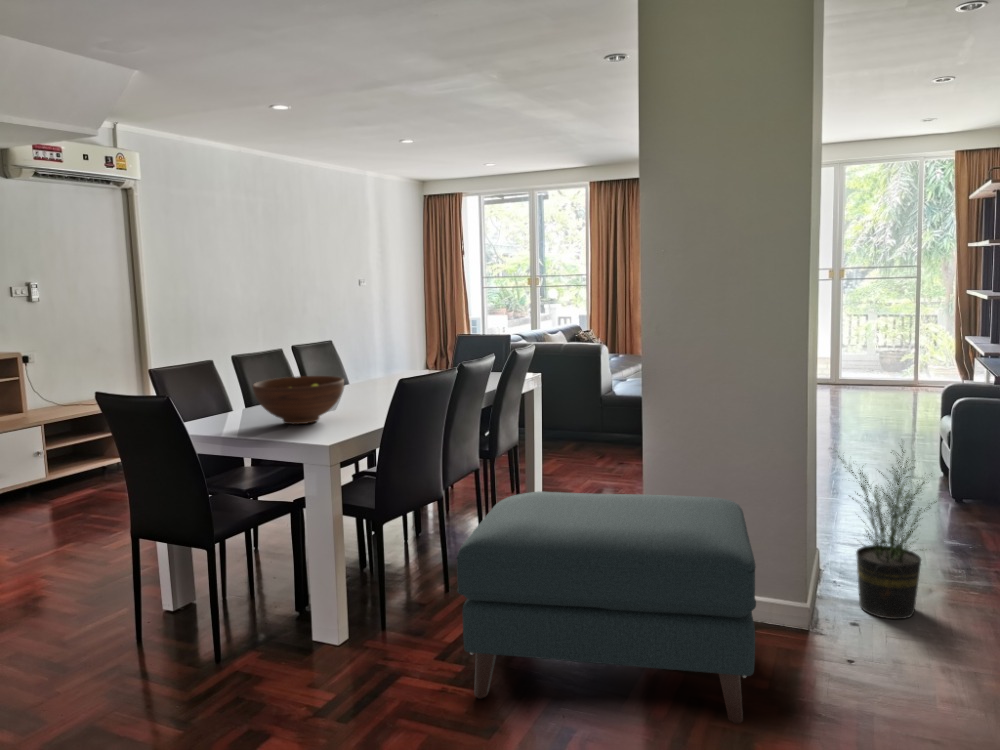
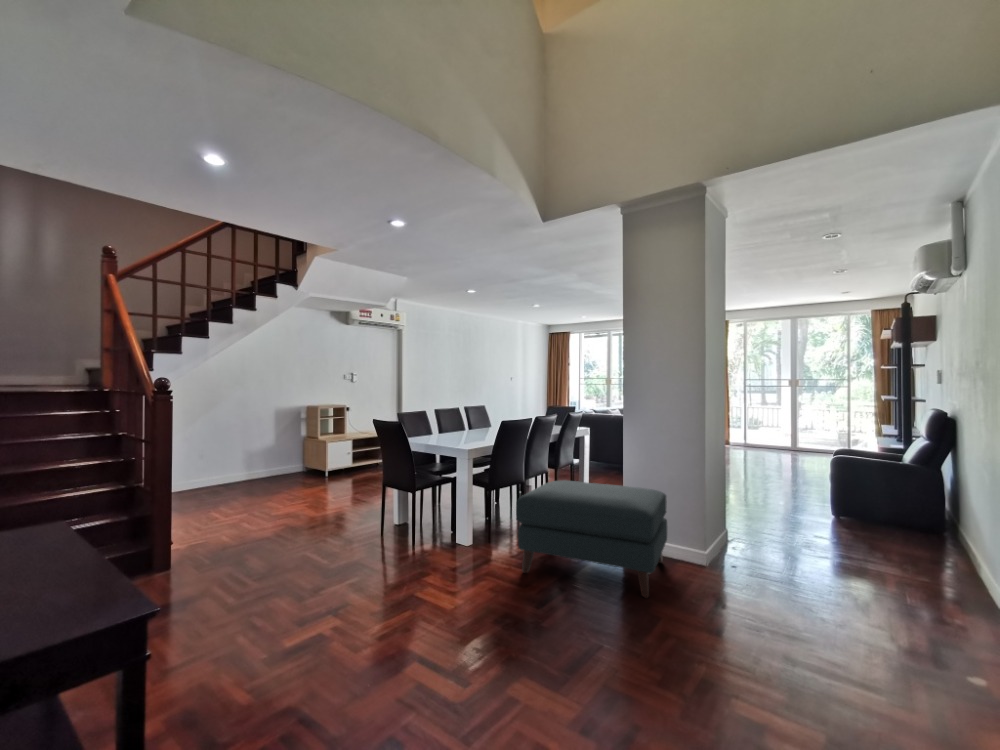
fruit bowl: present [253,376,344,424] -> none [440,420,481,441]
potted plant: present [838,447,937,619] -> none [721,469,788,568]

